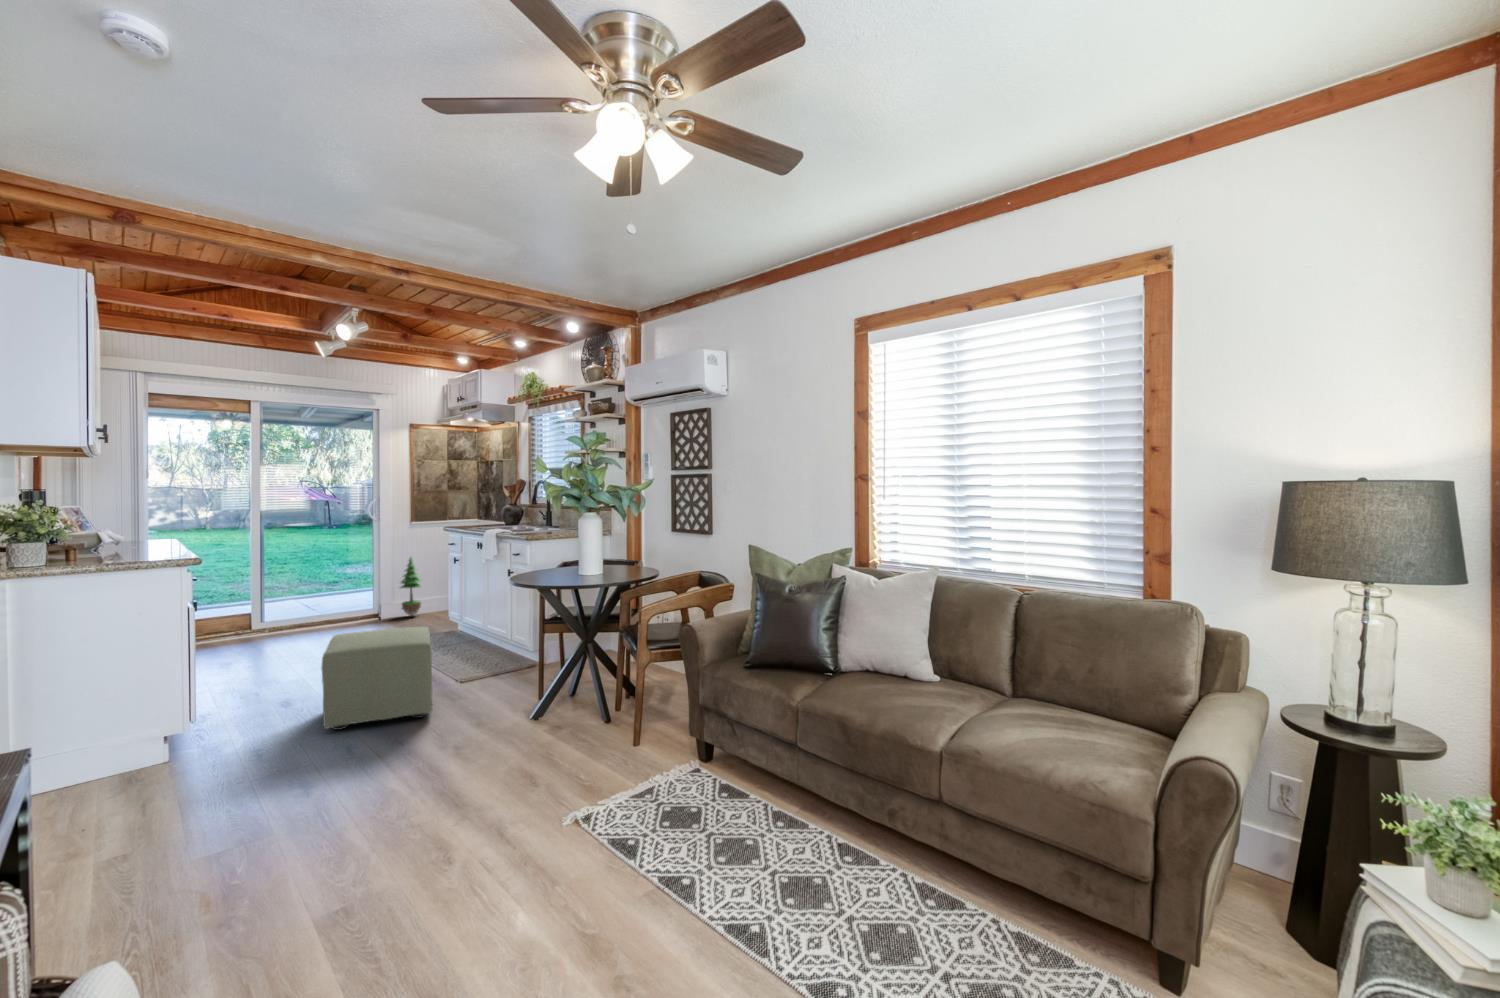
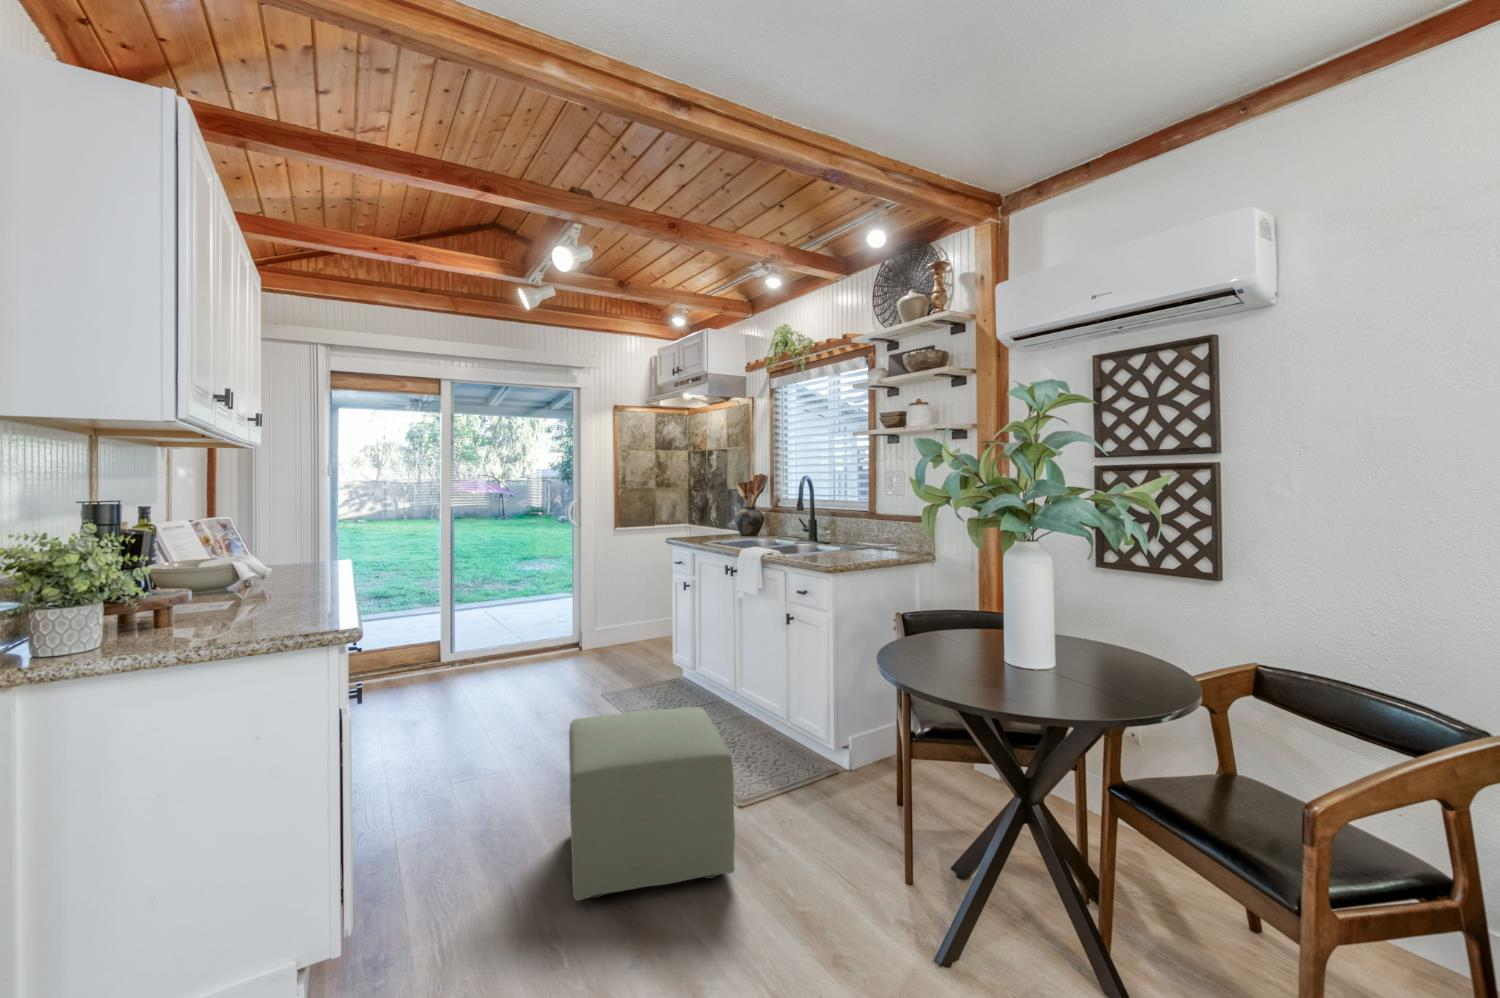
potted tree: present [401,558,421,616] -> none [604,572,632,649]

